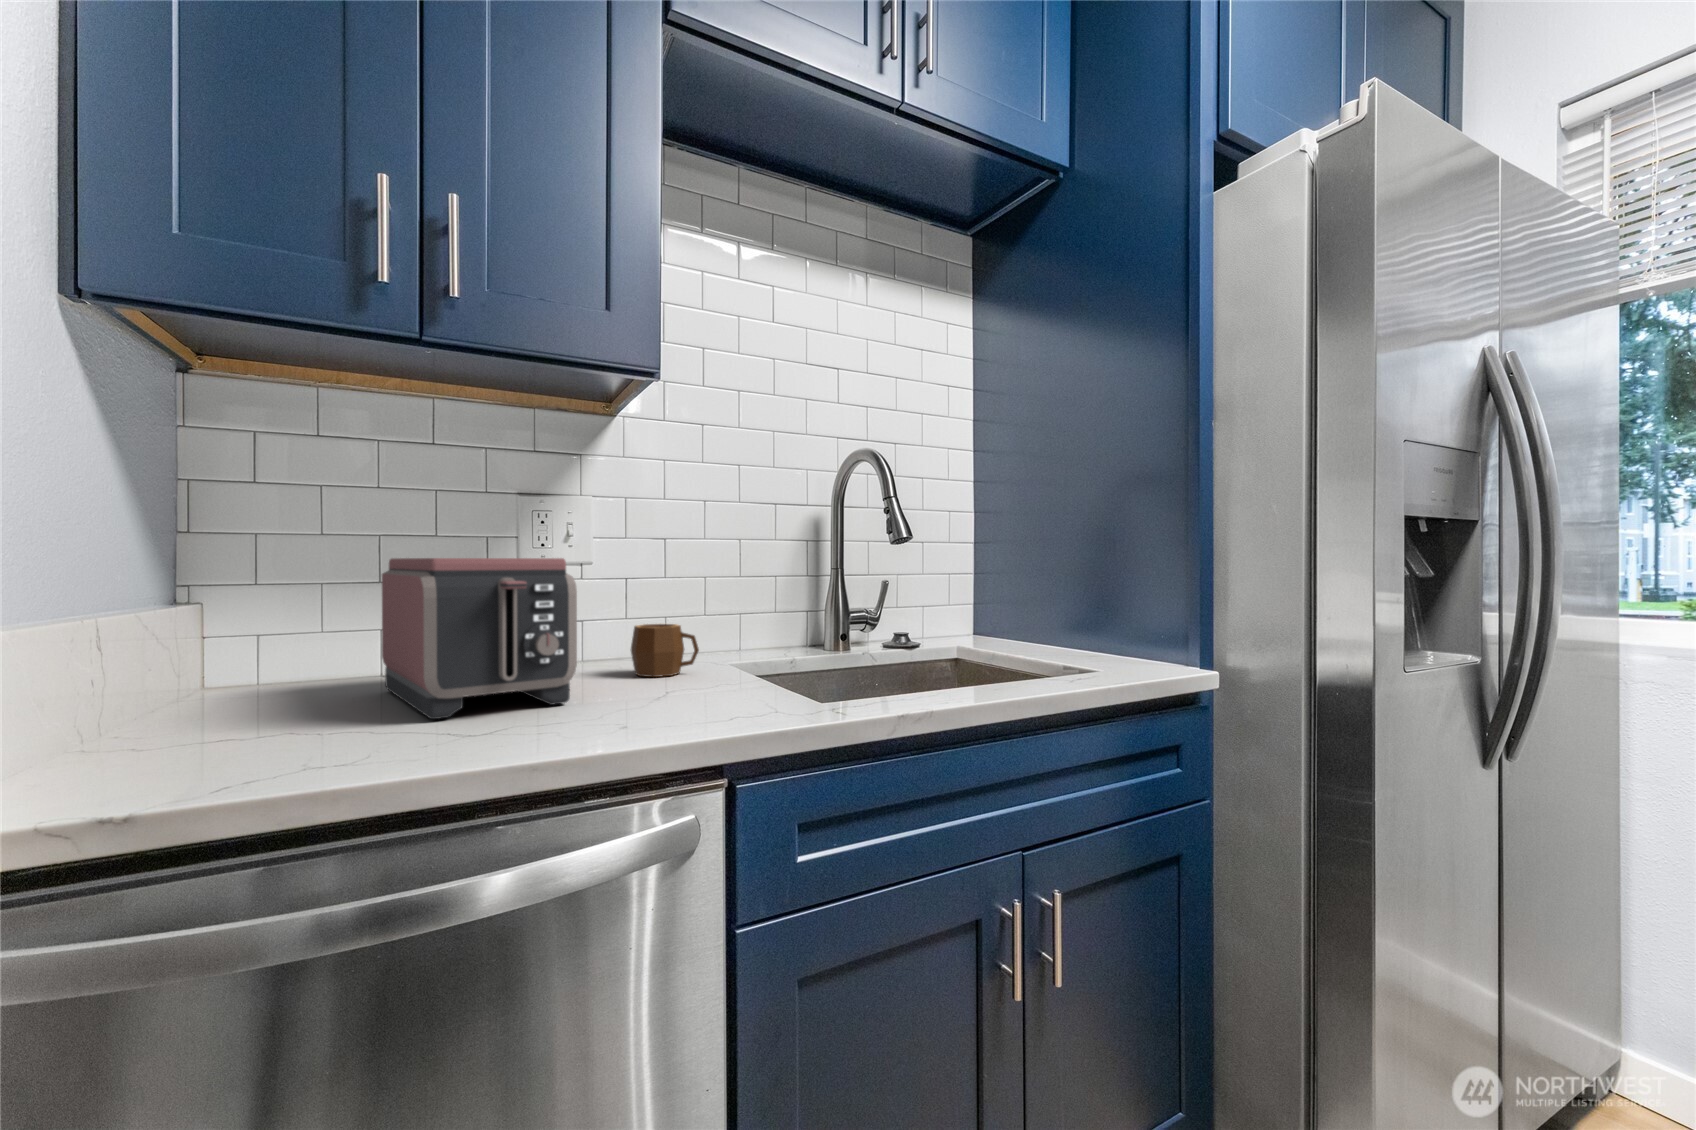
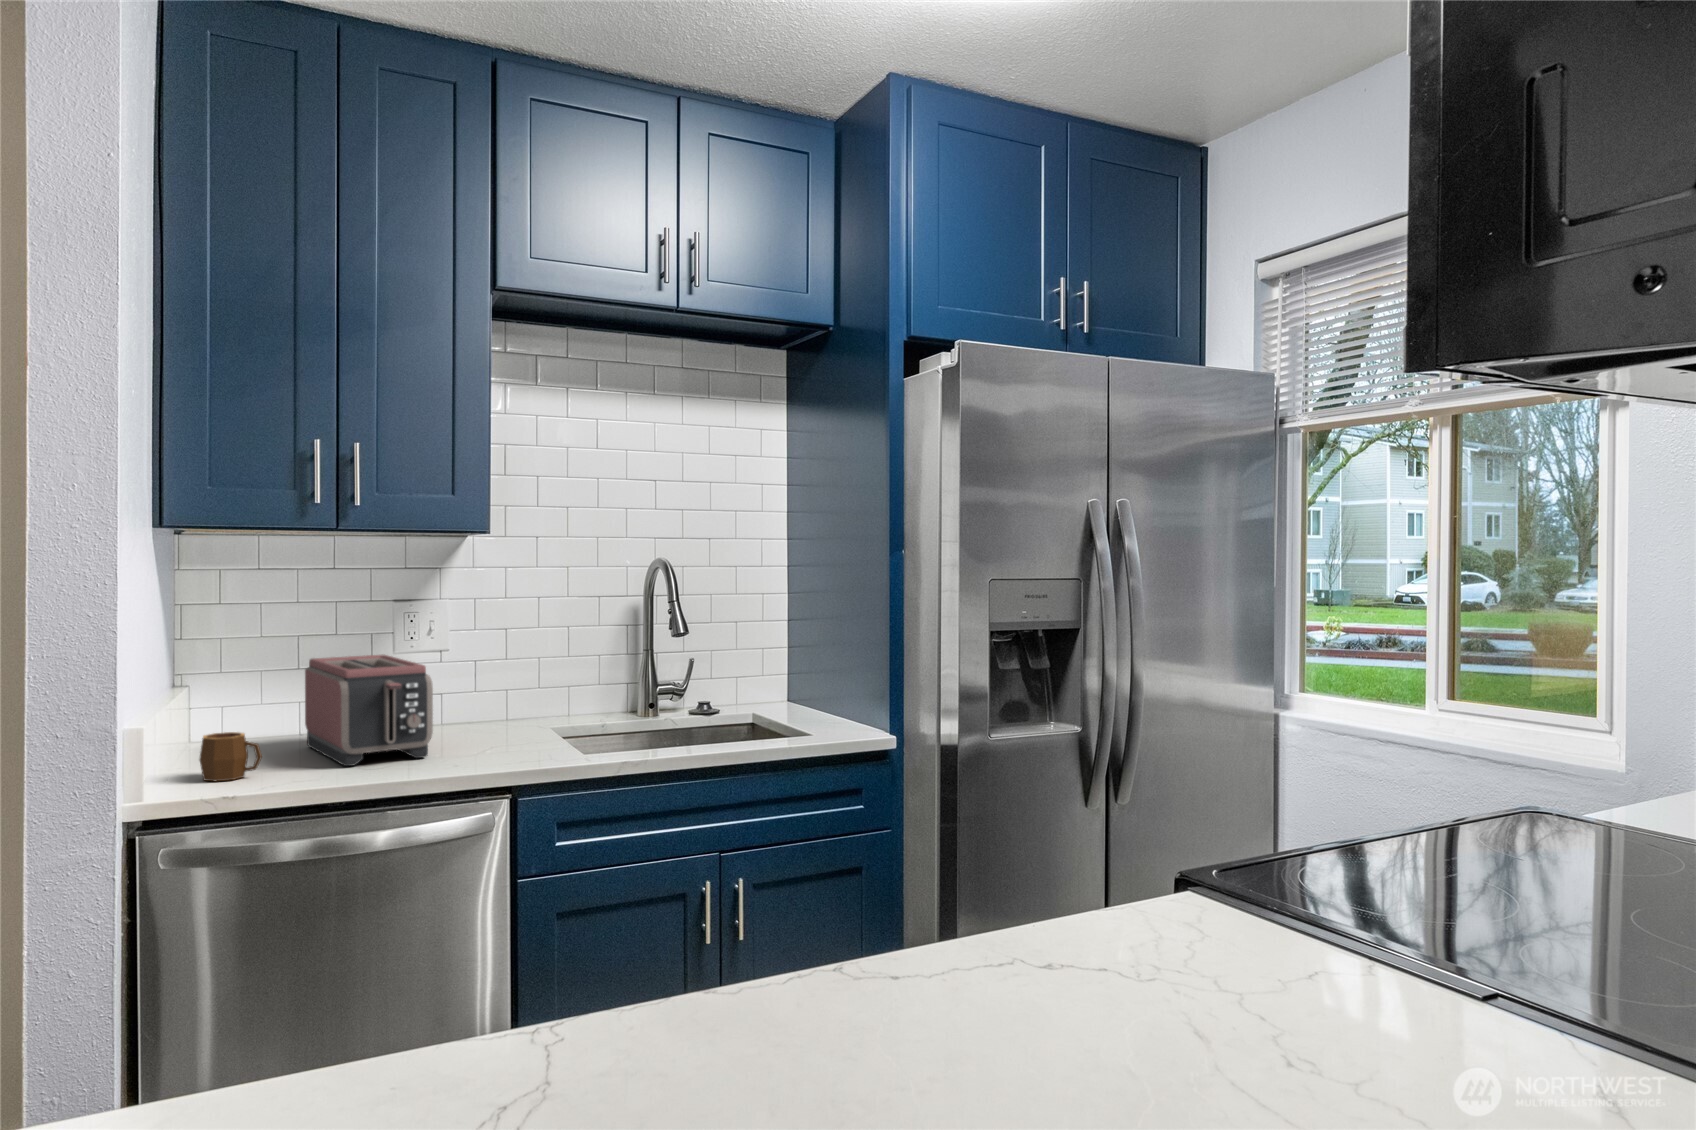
mug: present [631,624,699,677] -> present [199,732,262,781]

